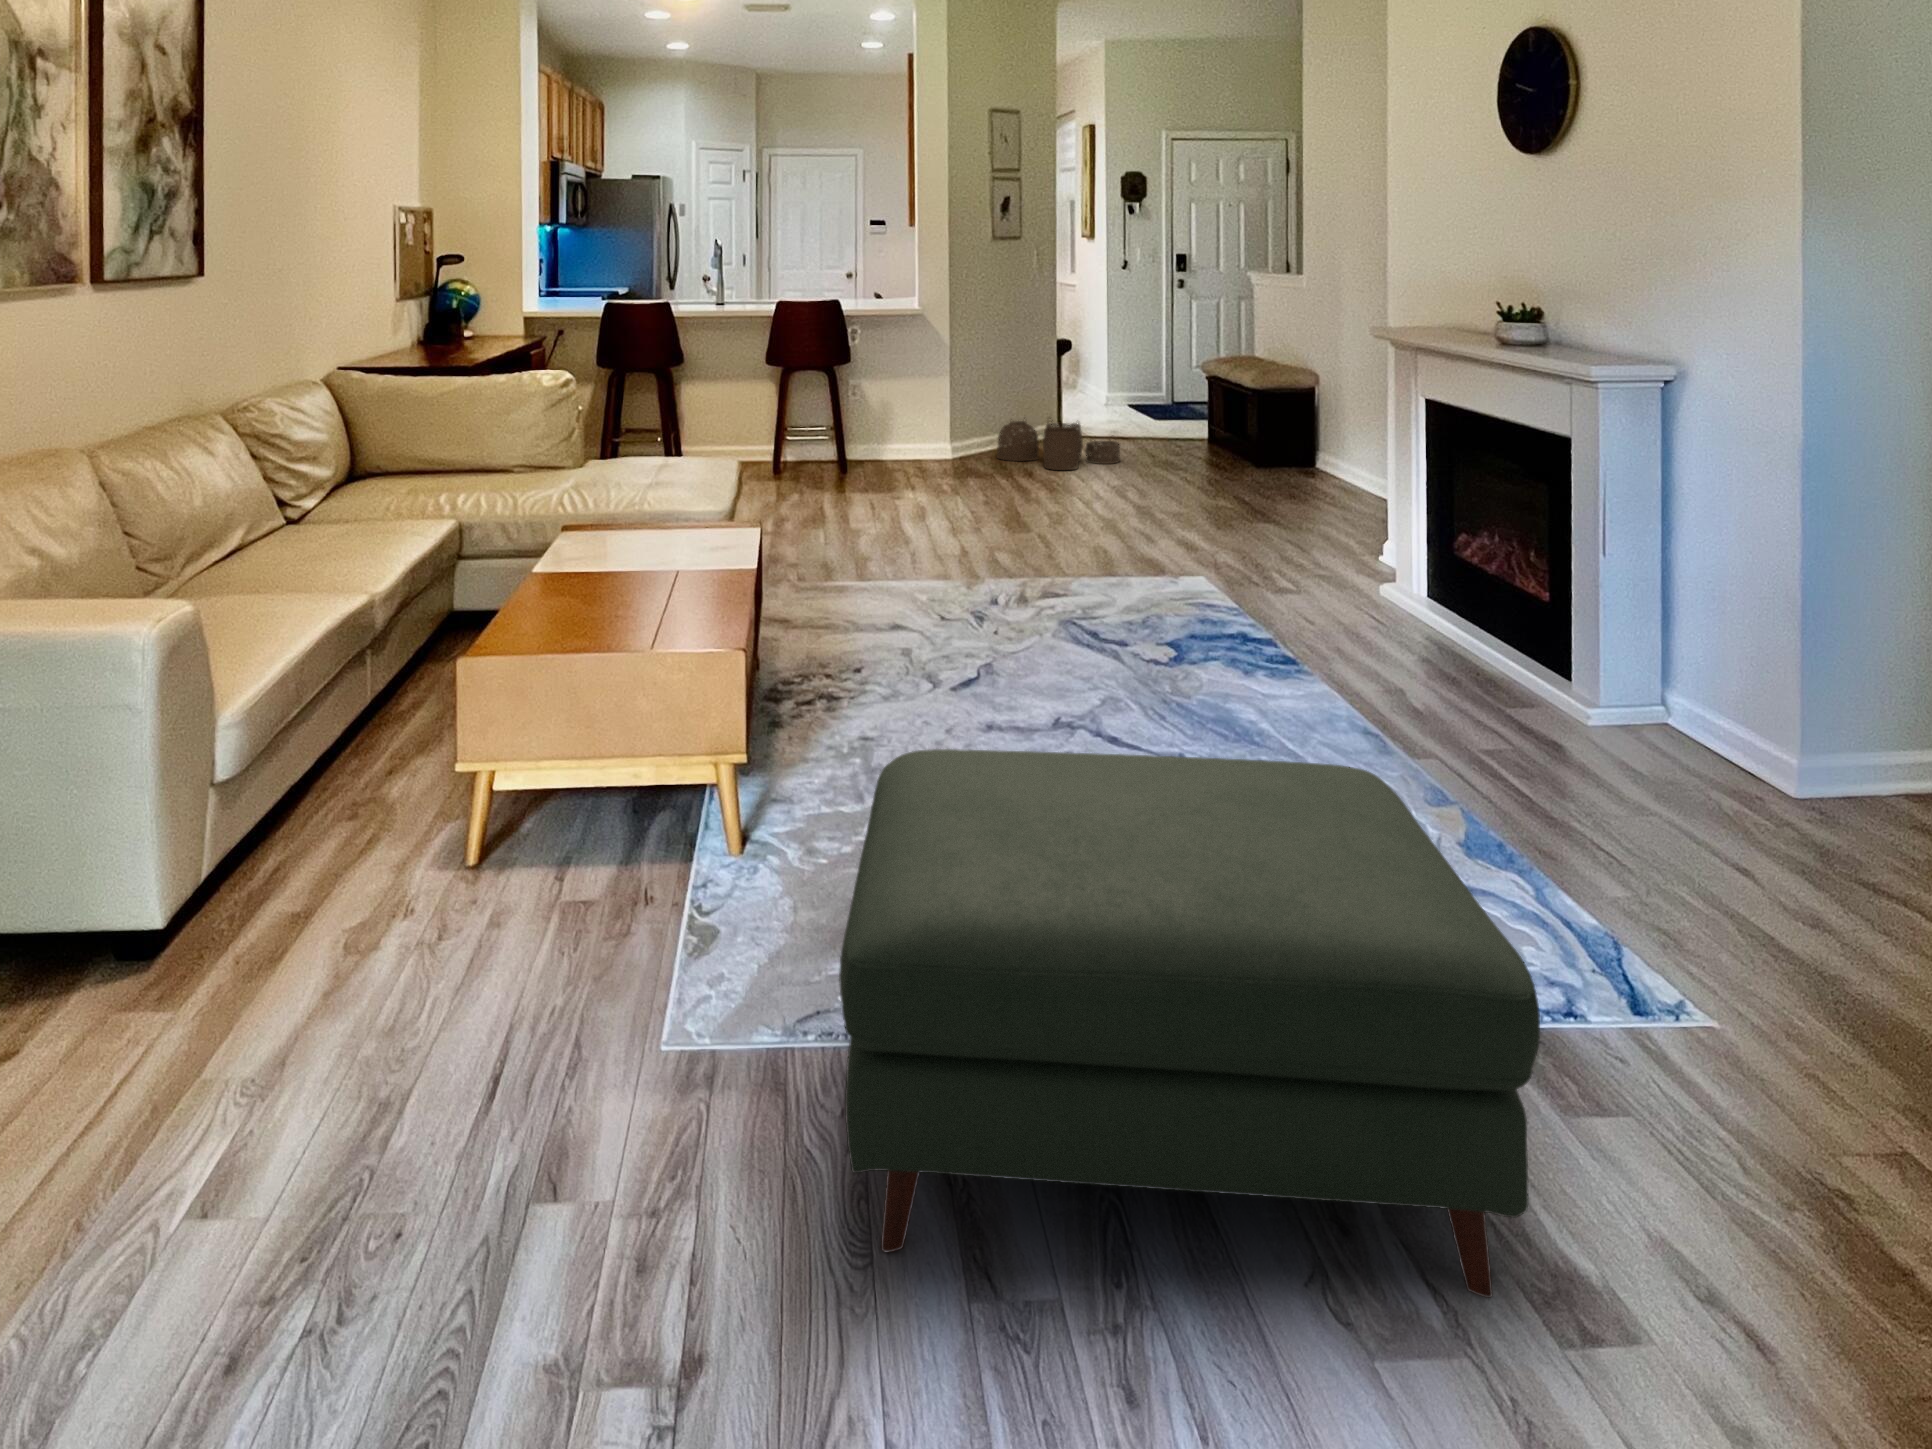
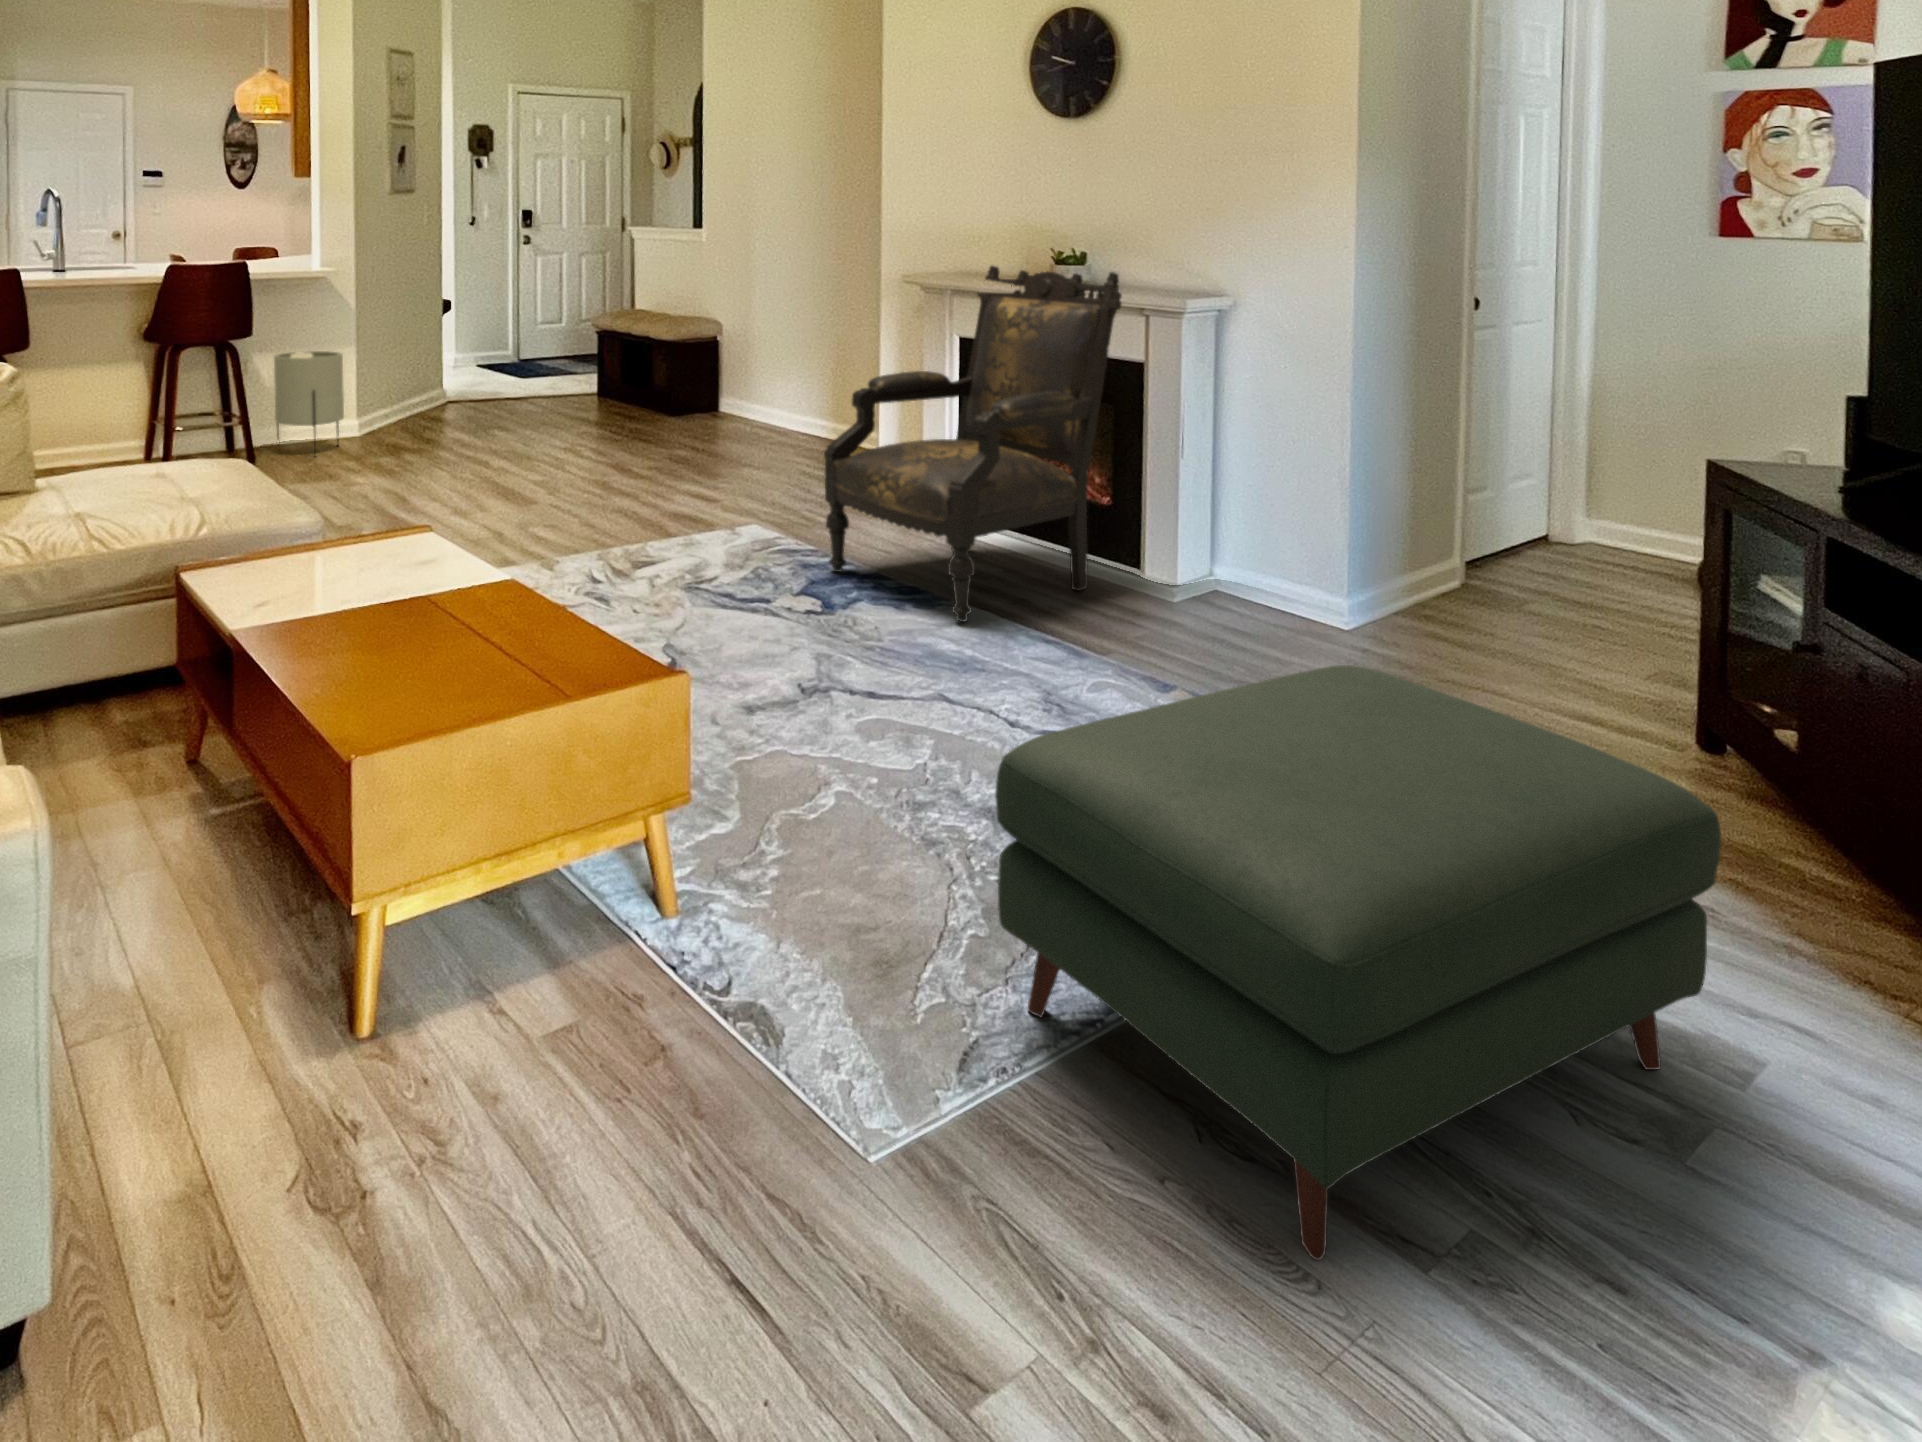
armchair: none [1222,316,1546,695] -> present [824,266,1122,622]
planter: none [876,379,932,471] -> present [274,351,344,455]
woven basket: present [997,418,1120,470] -> none [405,384,539,440]

